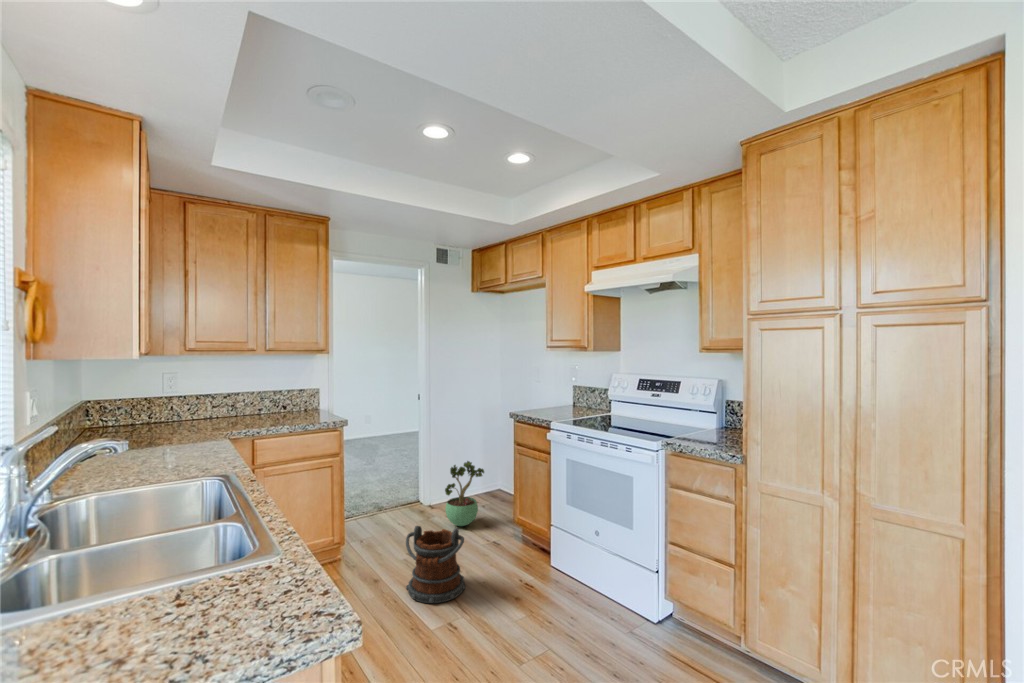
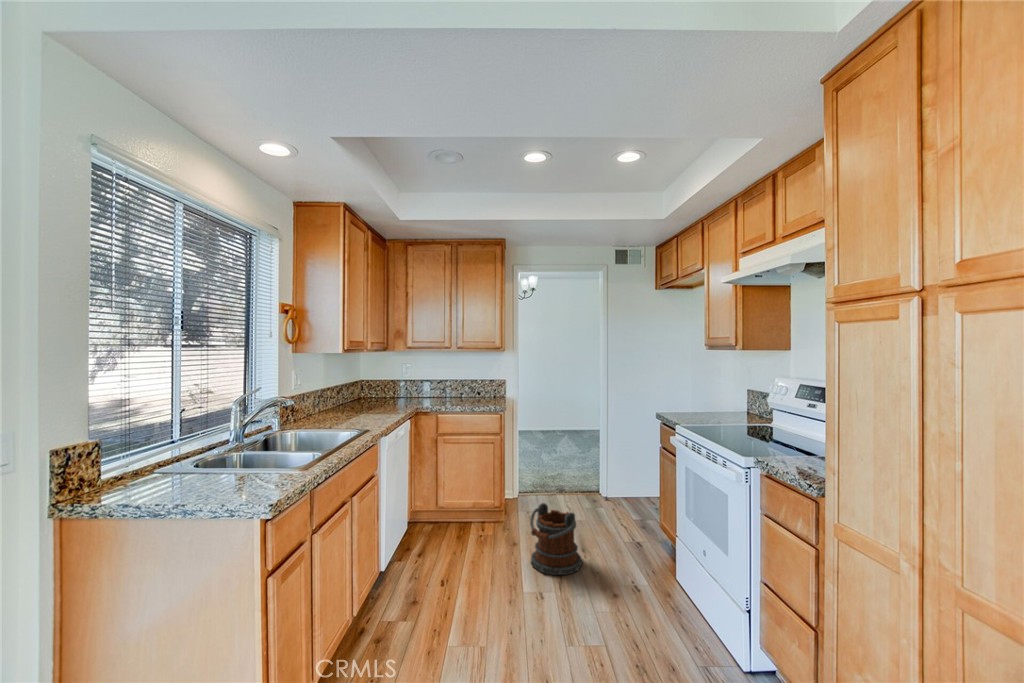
potted plant: present [445,461,484,526] -> none [603,457,645,520]

